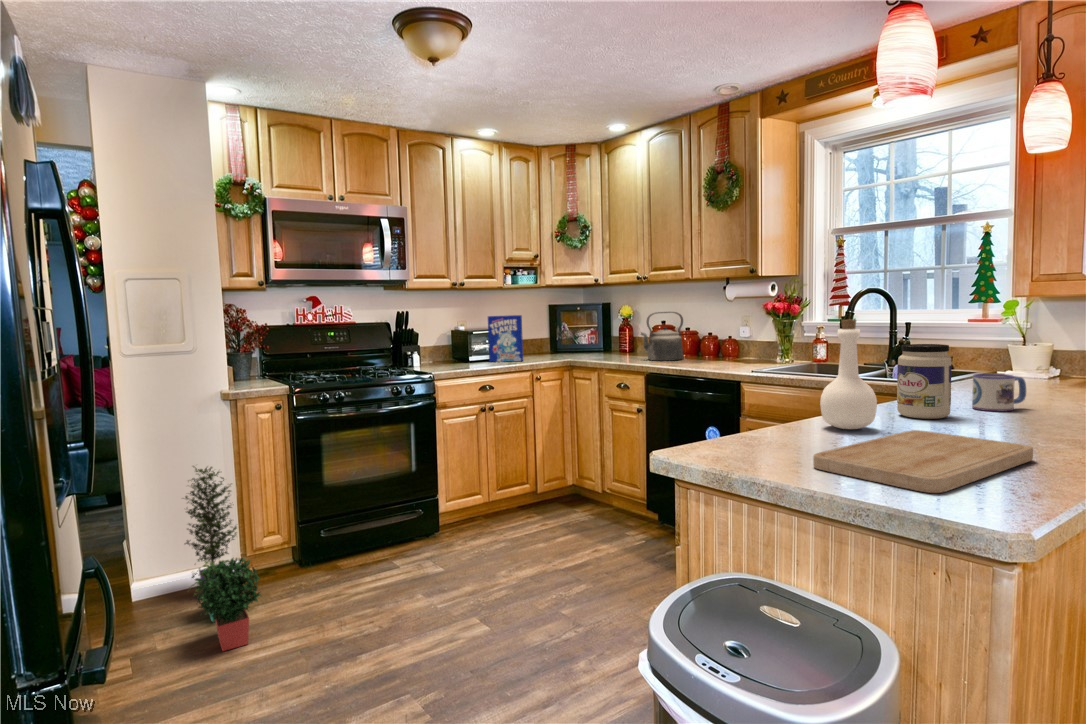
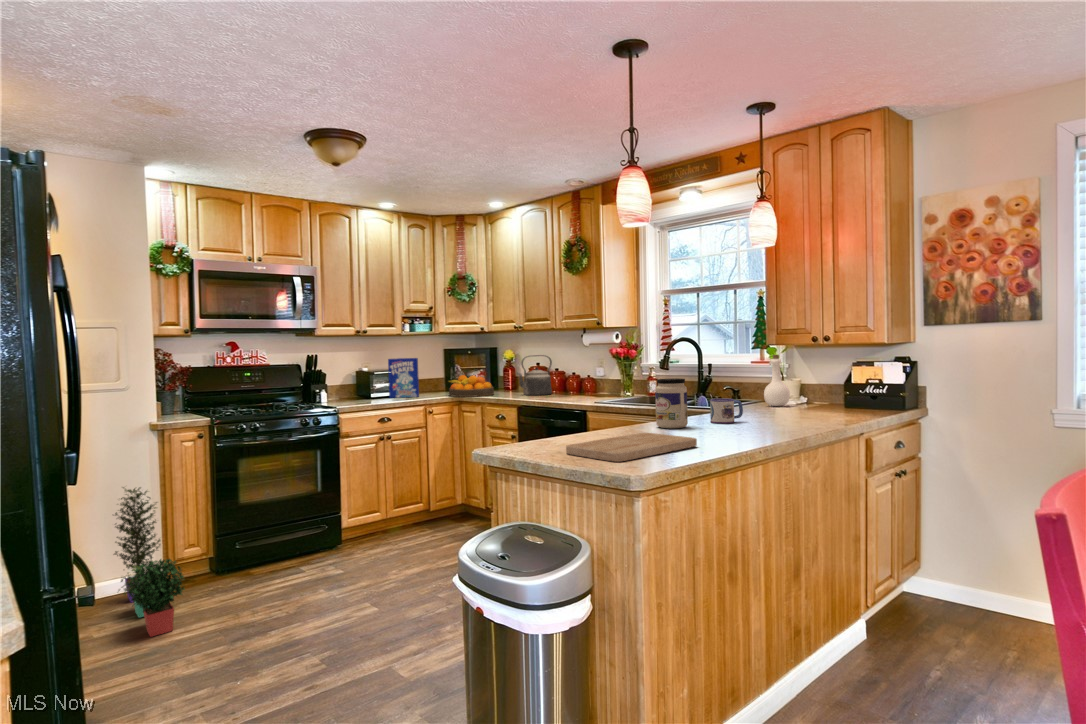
bottle: present [820,320,877,429] -> present [764,355,790,406]
fruit bowl: none [557,336,612,362] -> present [448,375,494,397]

